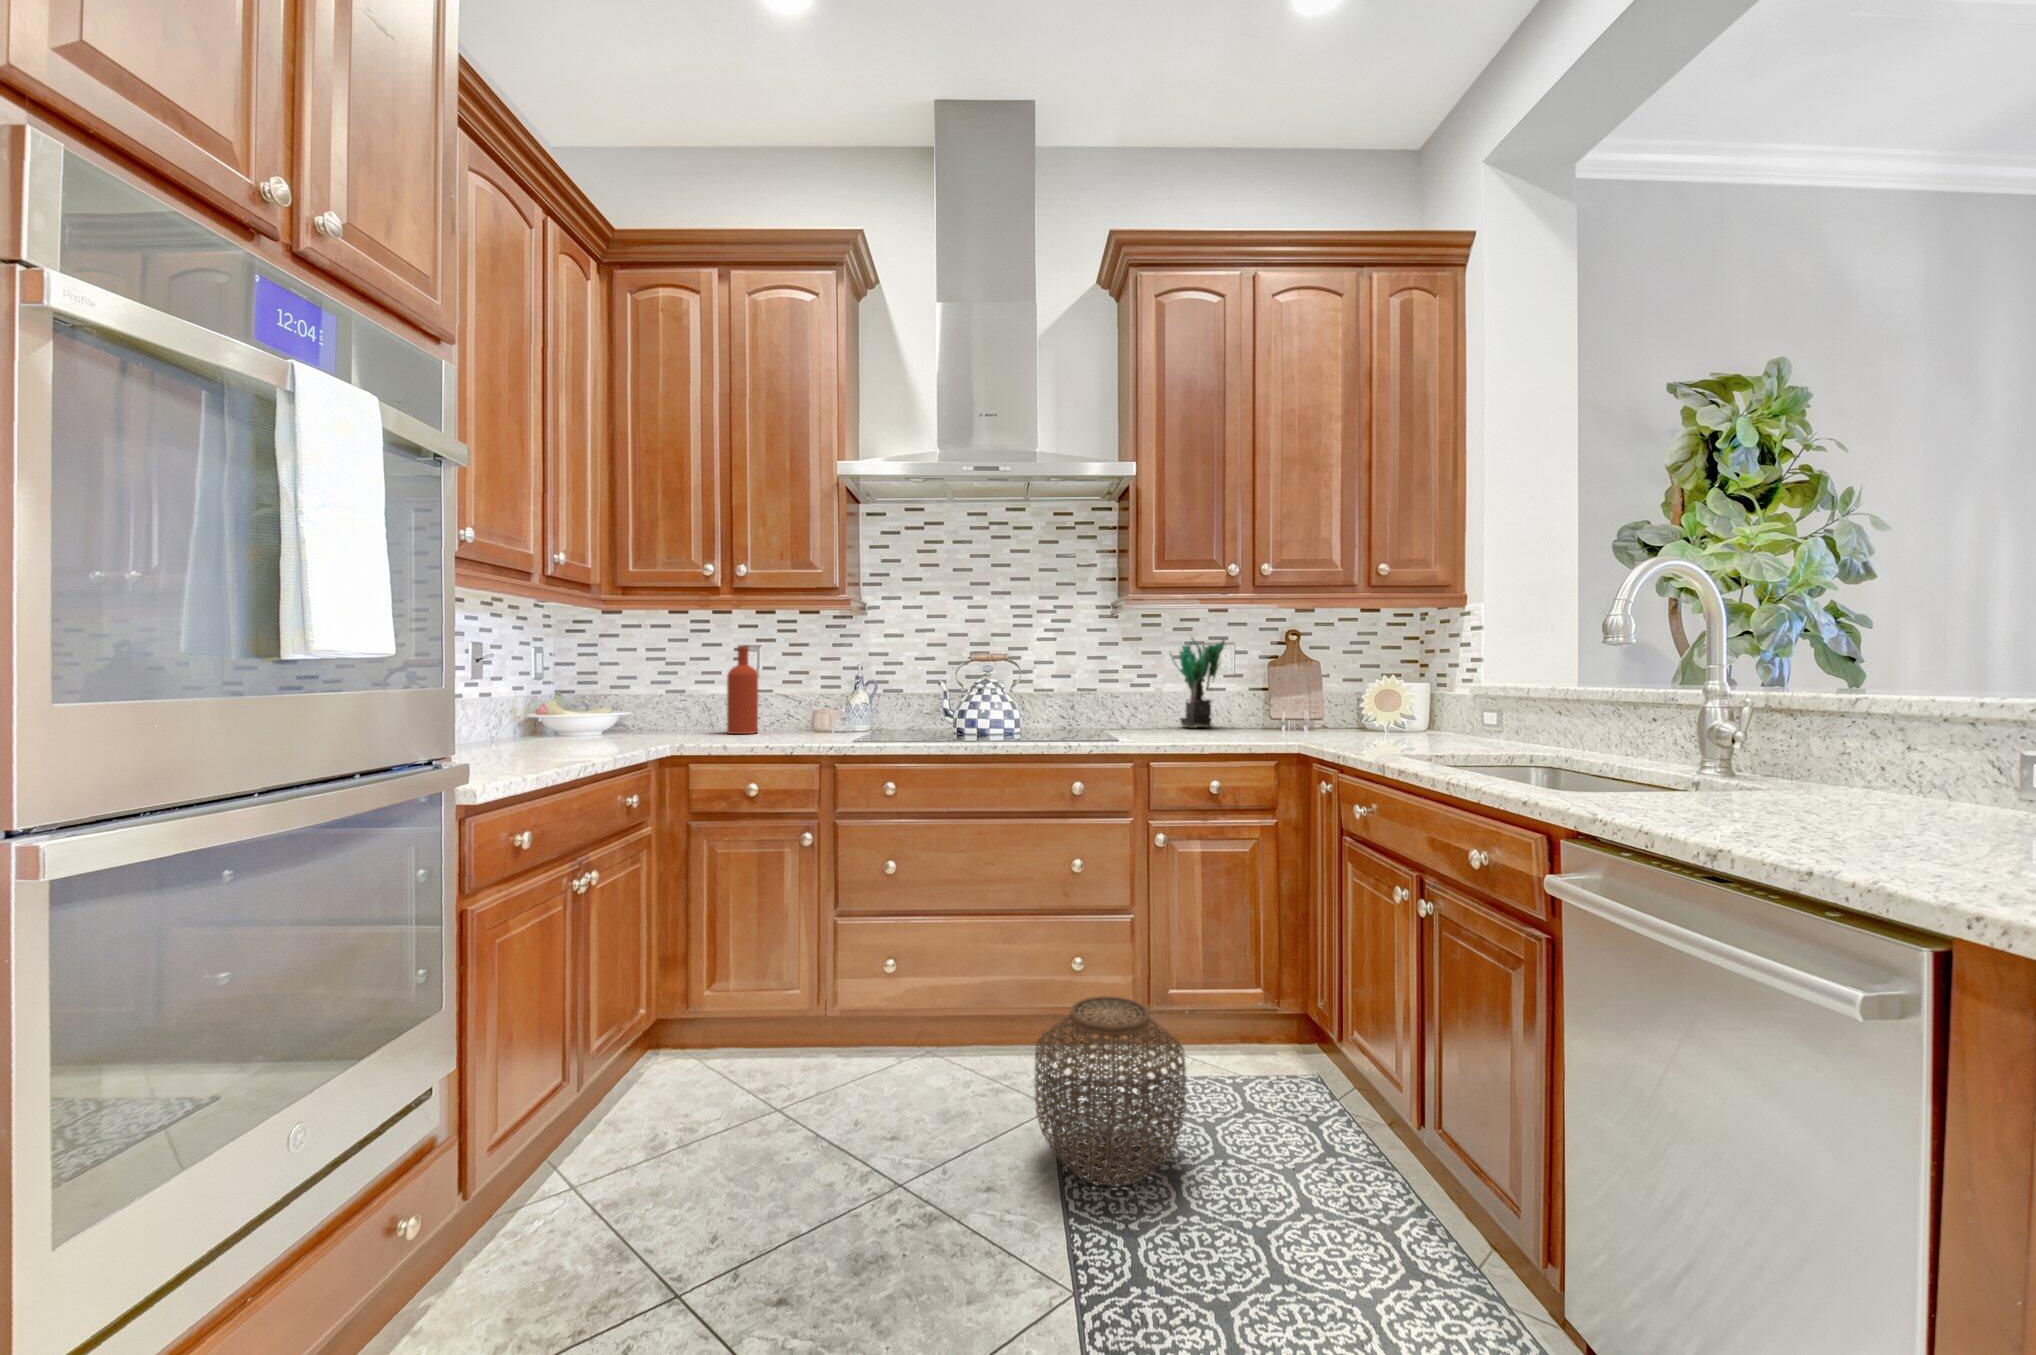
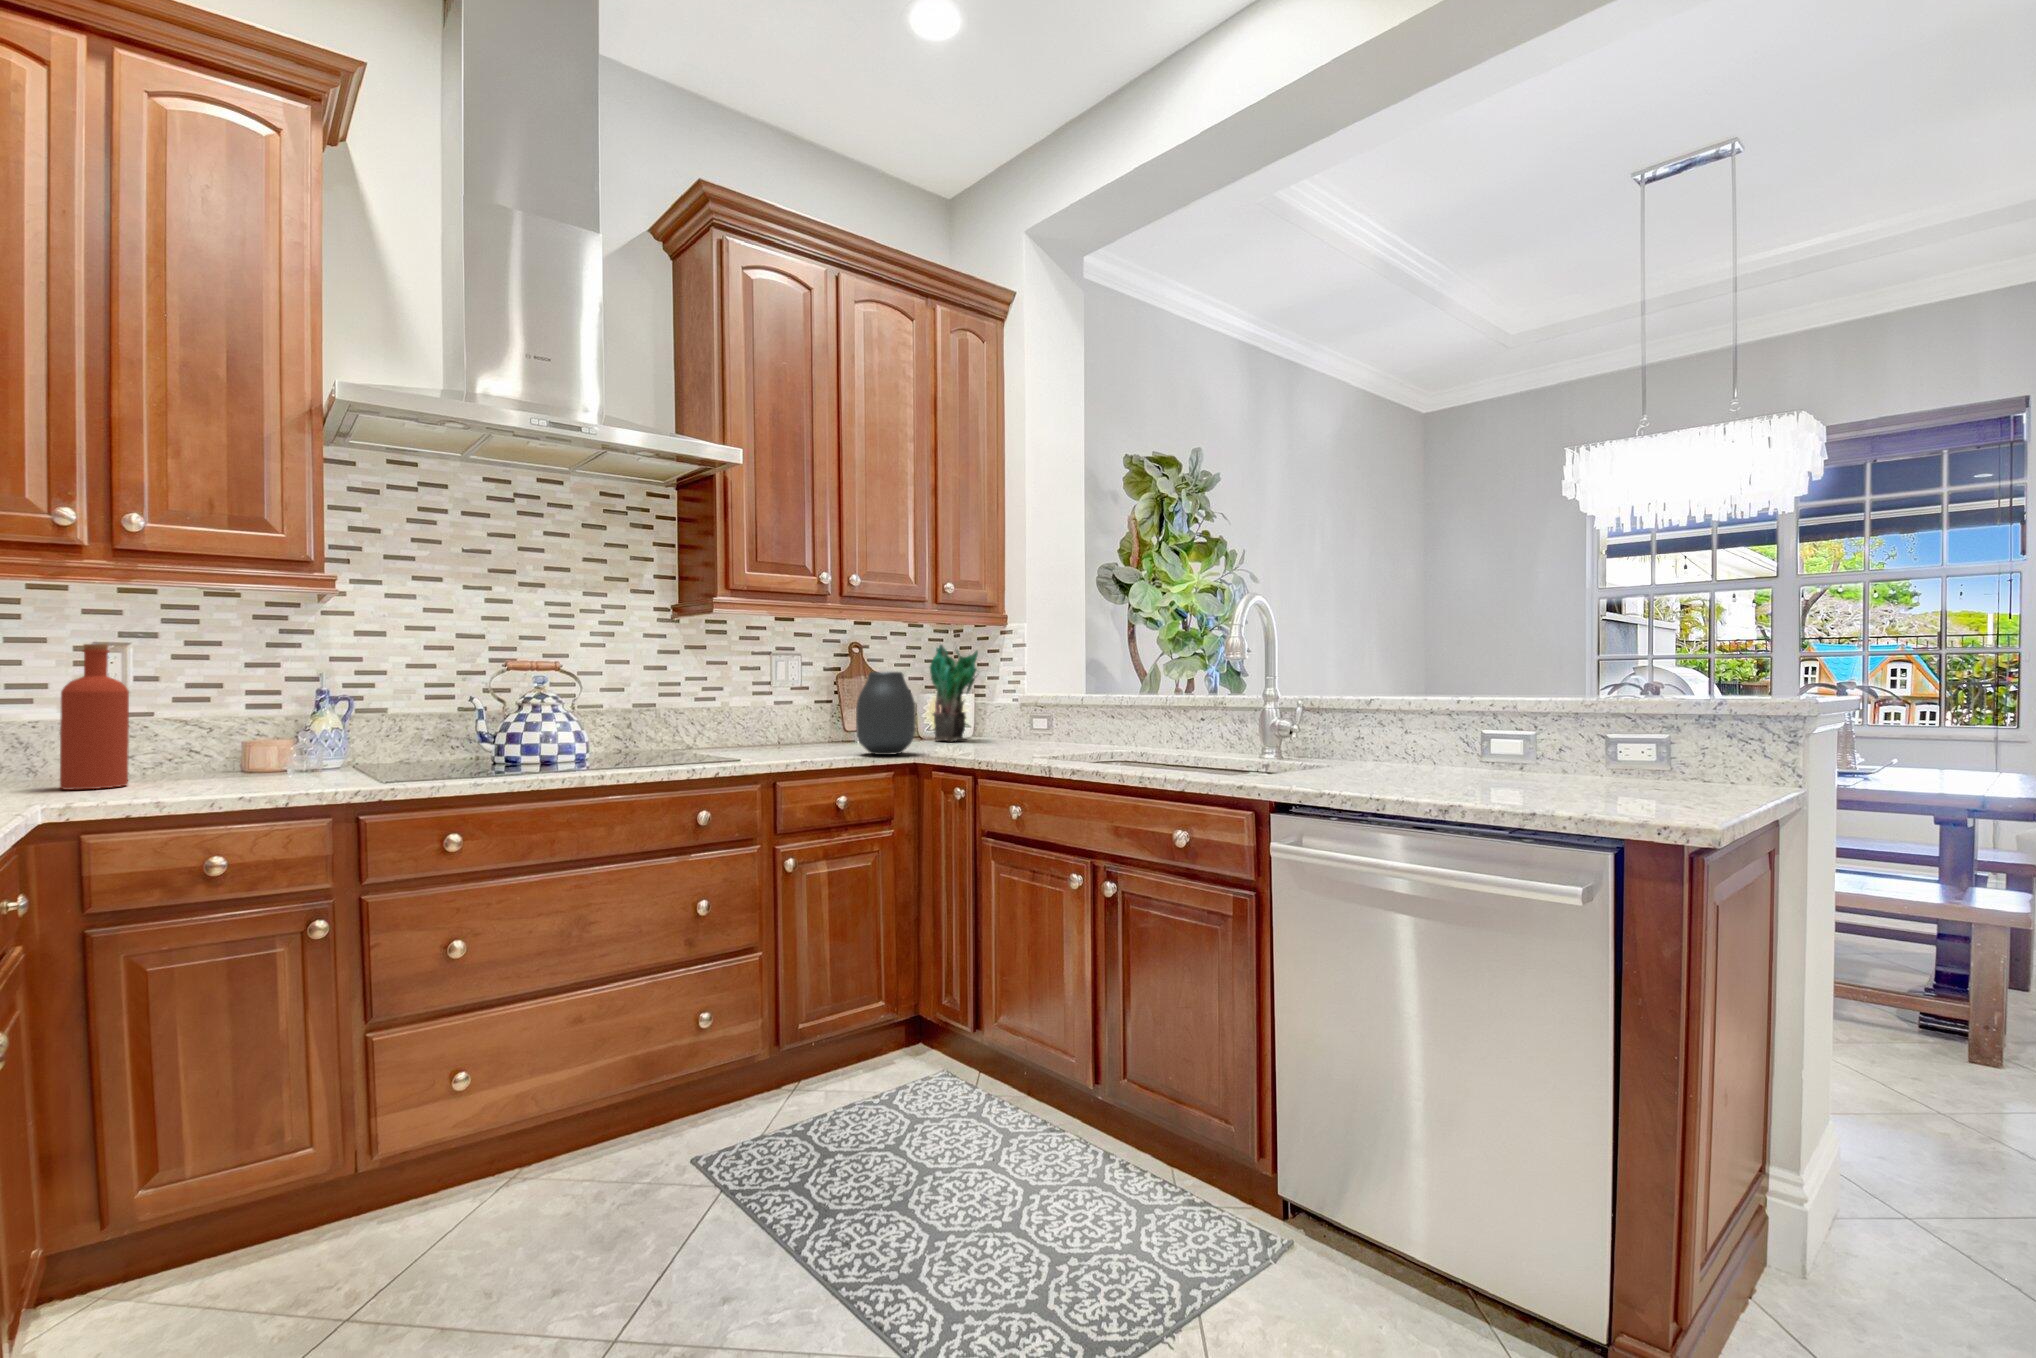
potted plant: present [1170,637,1225,728] -> present [930,645,979,741]
vase: none [1243,660,1304,743] -> present [856,672,915,755]
woven basket: present [1035,996,1186,1186] -> none [749,1038,917,1251]

